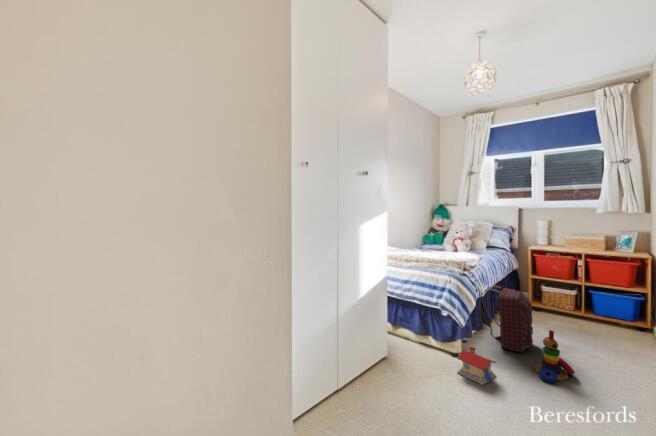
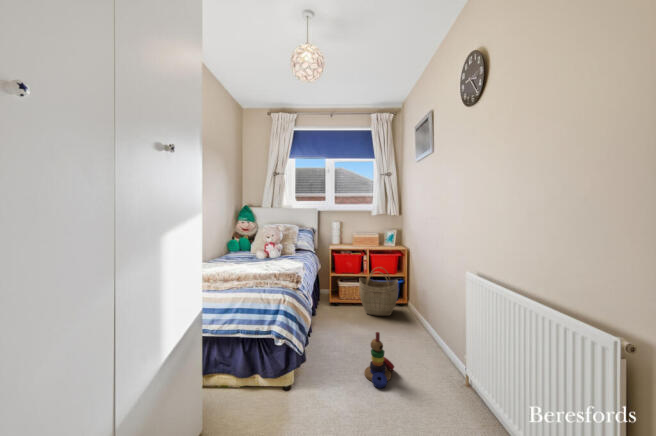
woven basket: none [565,275,626,334] -> present [359,267,399,316]
backpack: present [479,286,533,352] -> none [306,291,355,360]
toy house: present [457,347,496,385] -> none [301,377,340,424]

